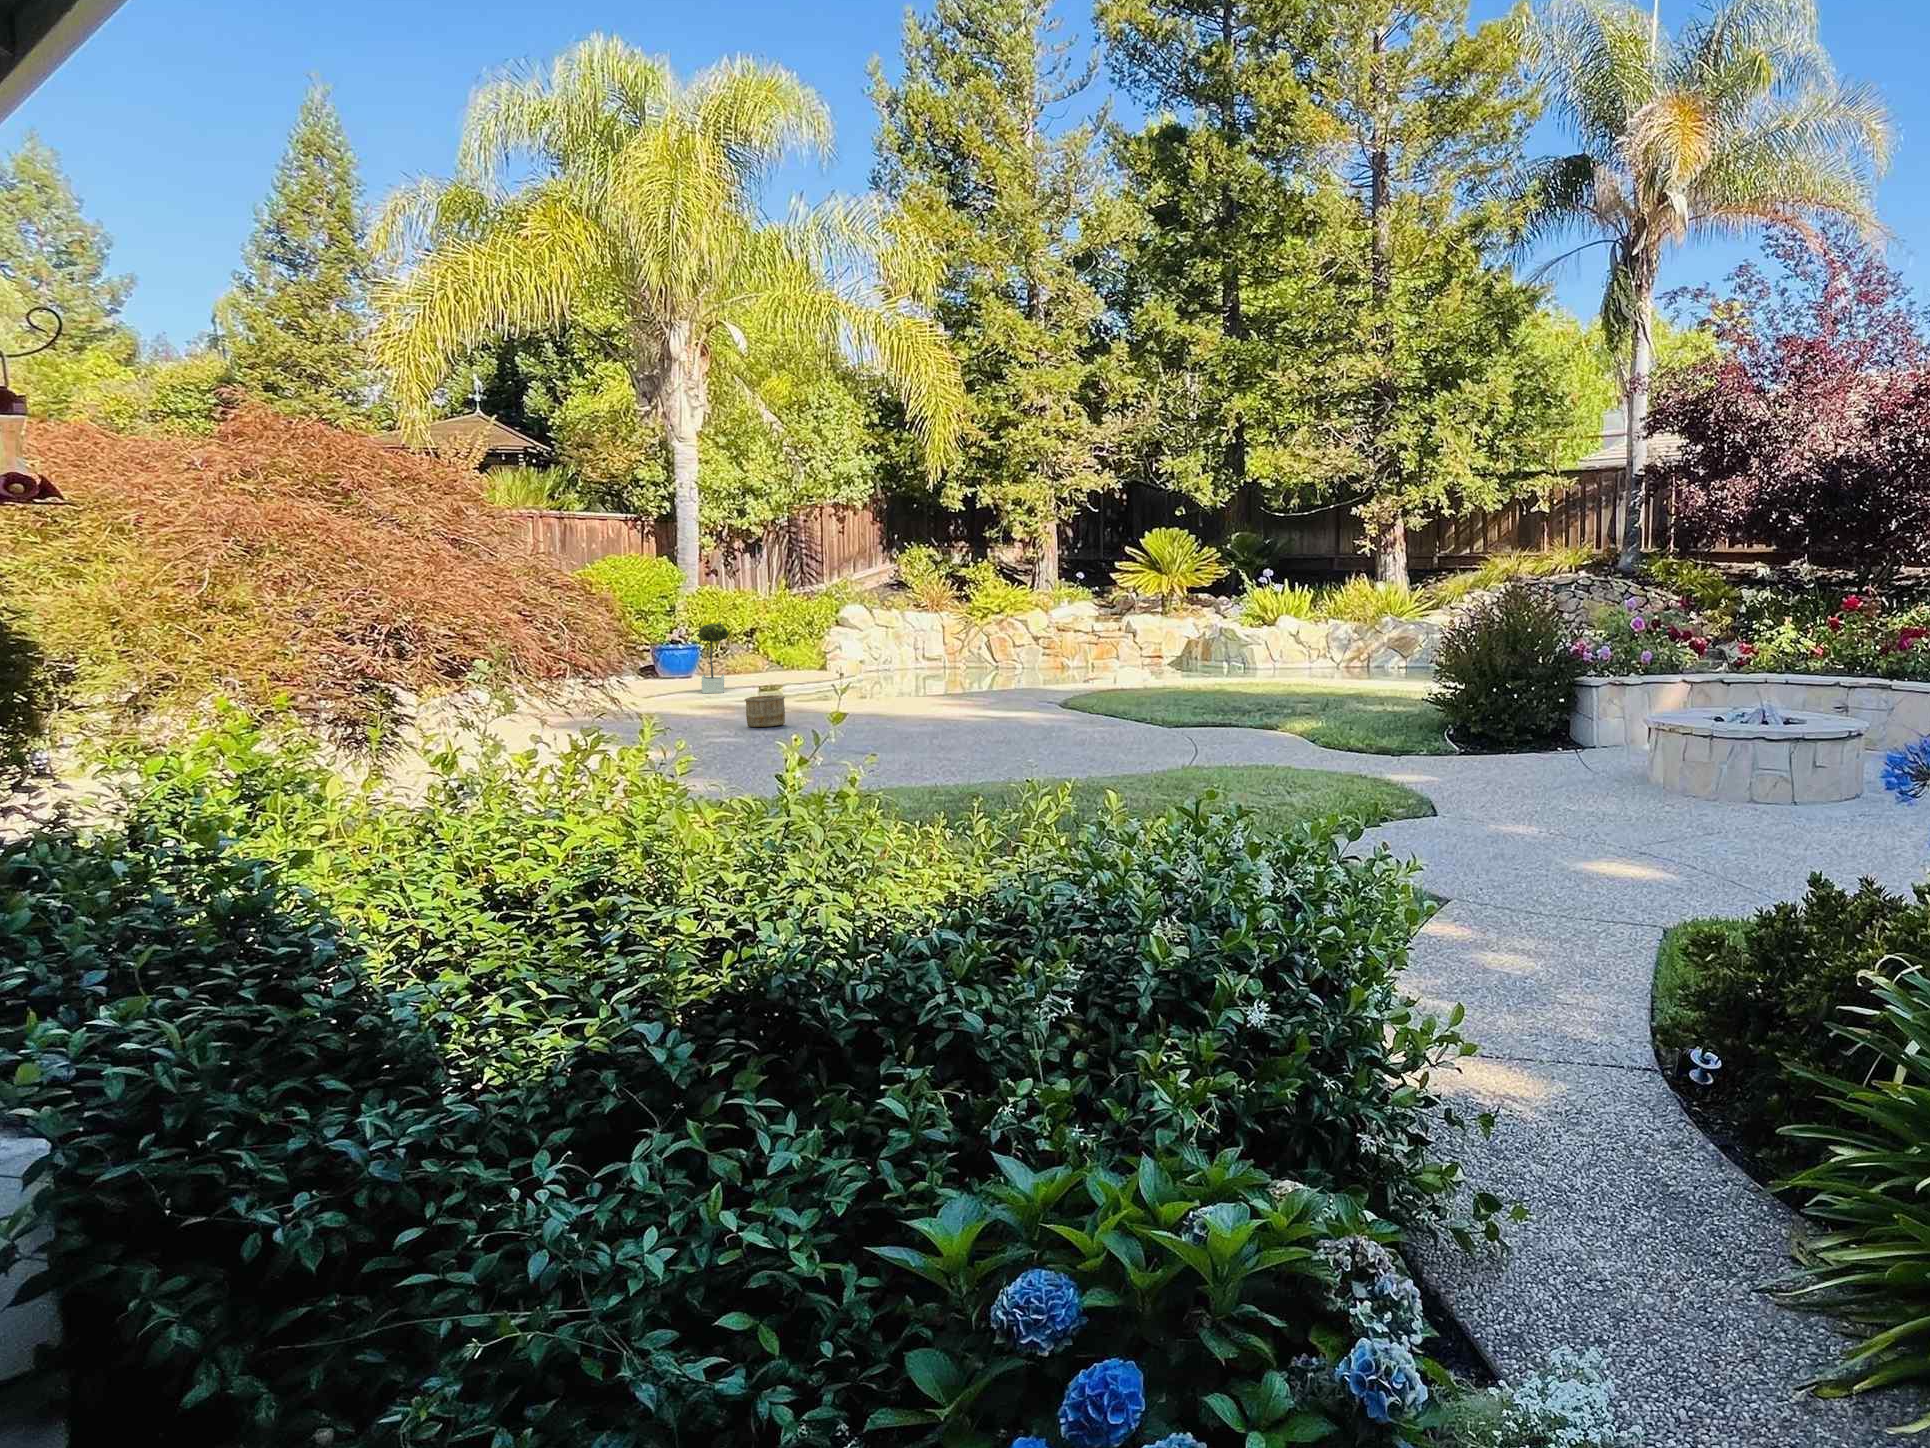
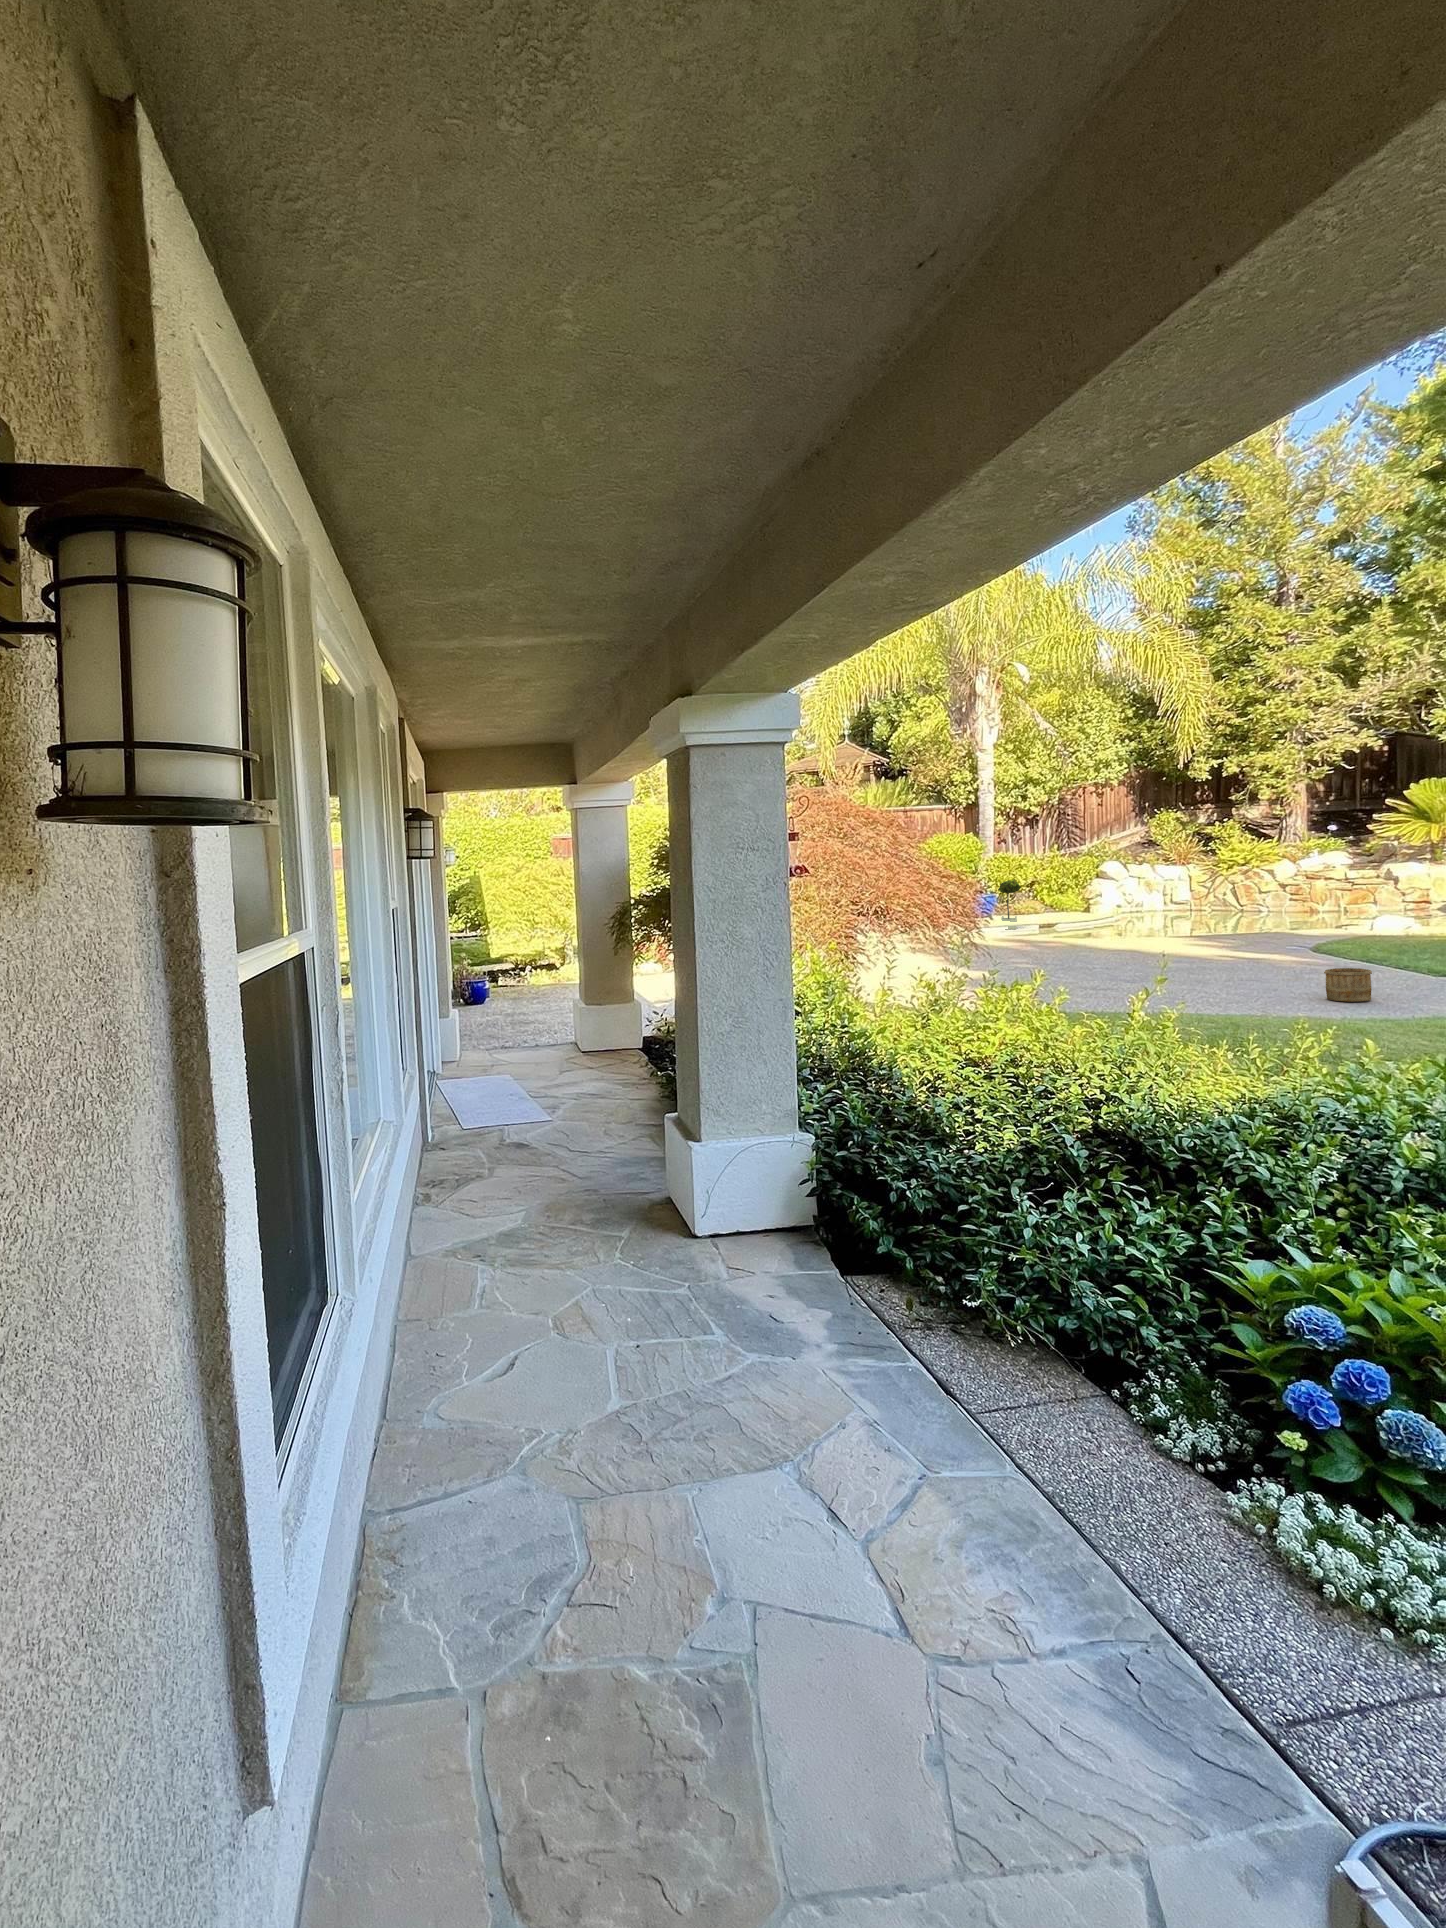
wooden bucket: present [744,695,785,727] -> present [1324,968,1372,1002]

